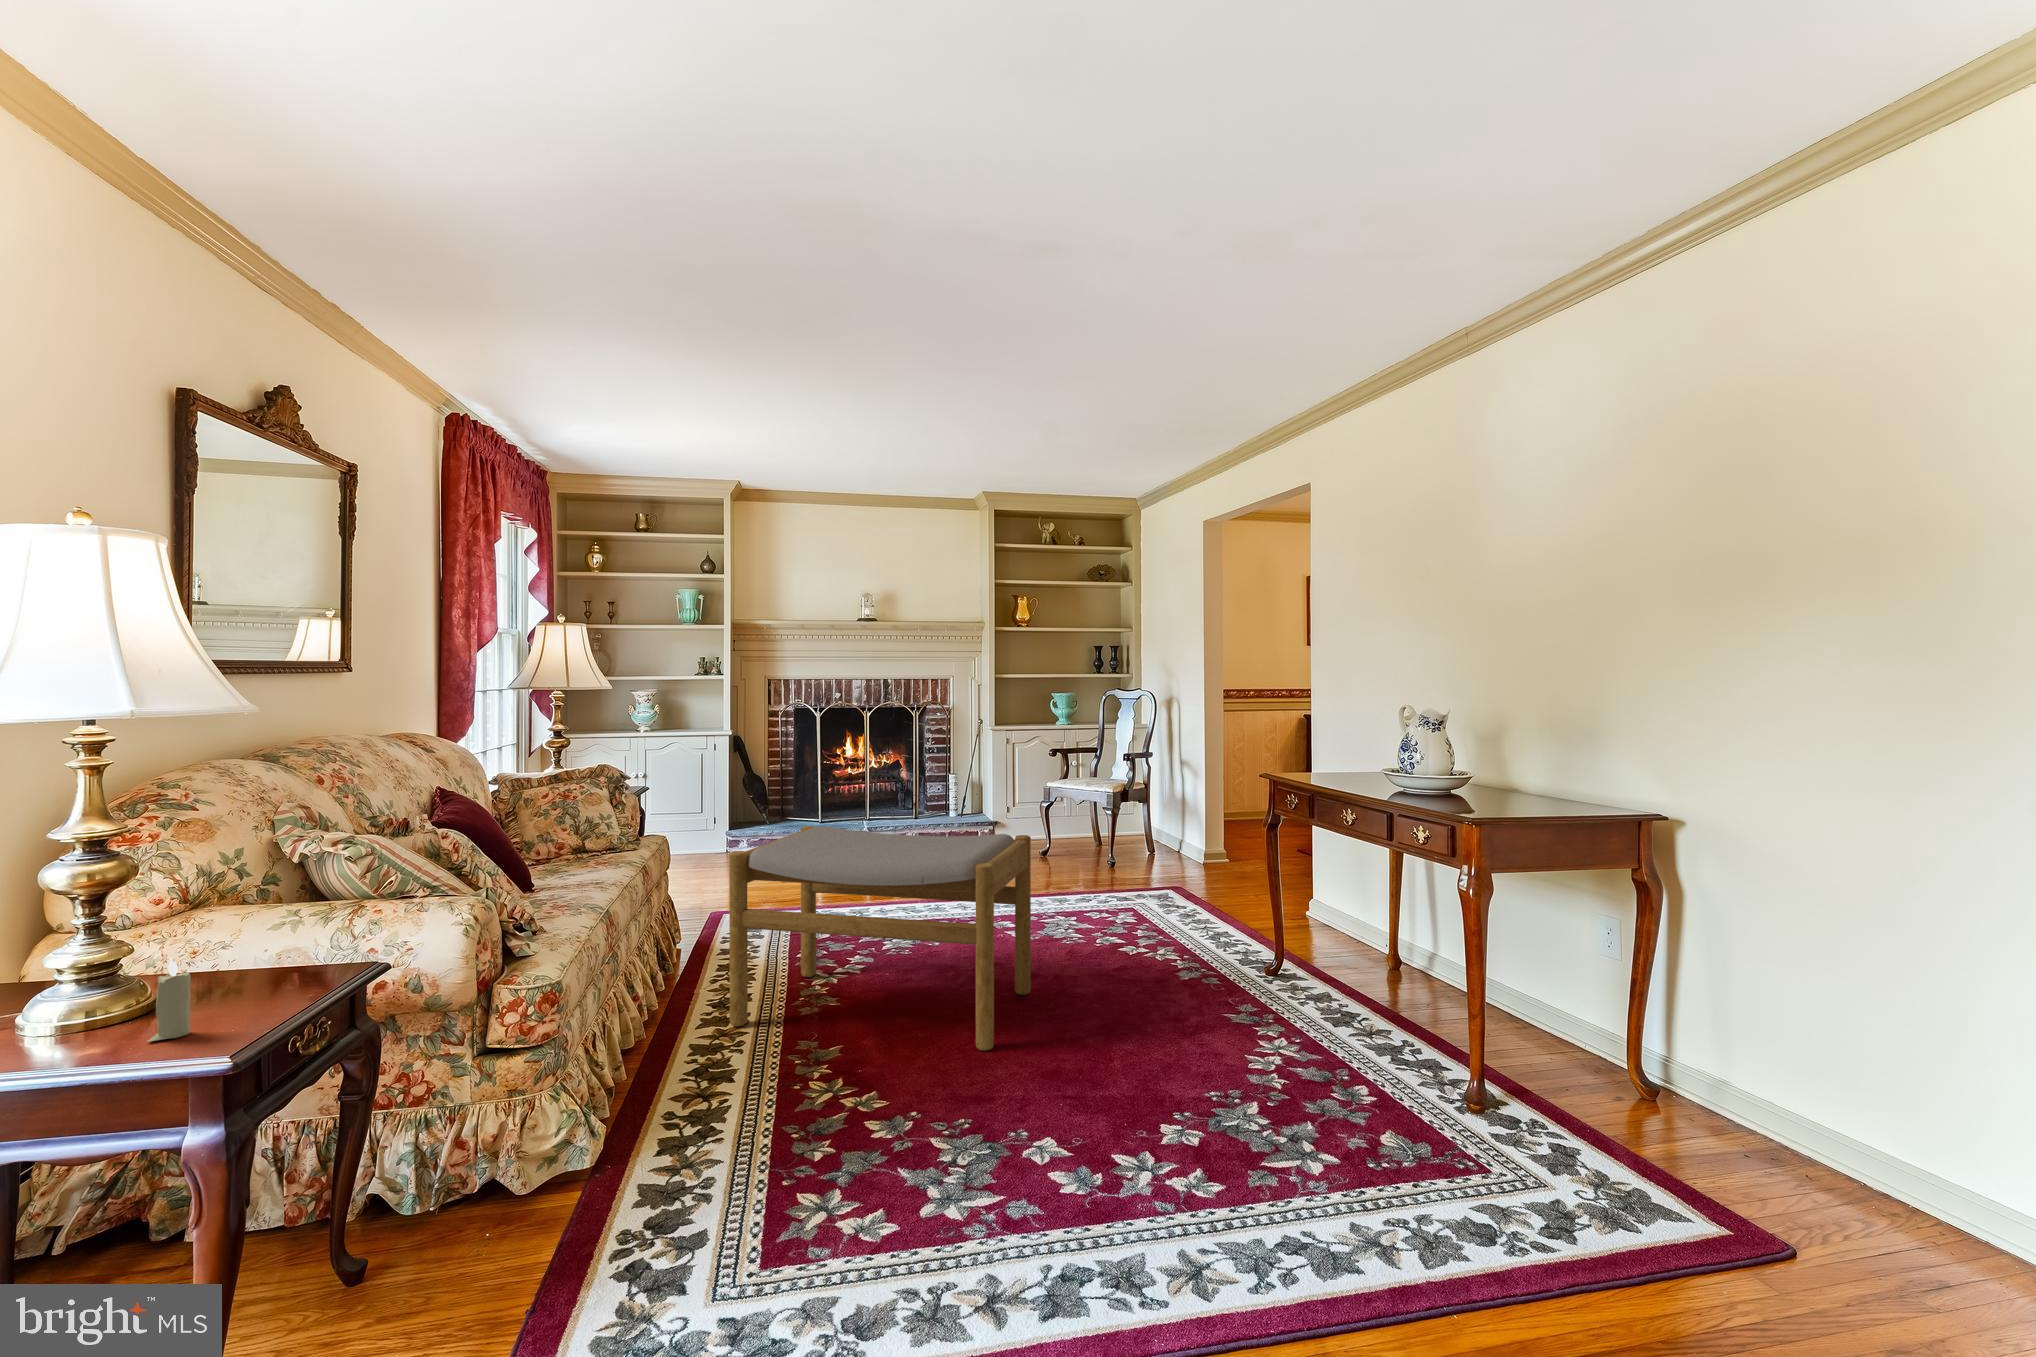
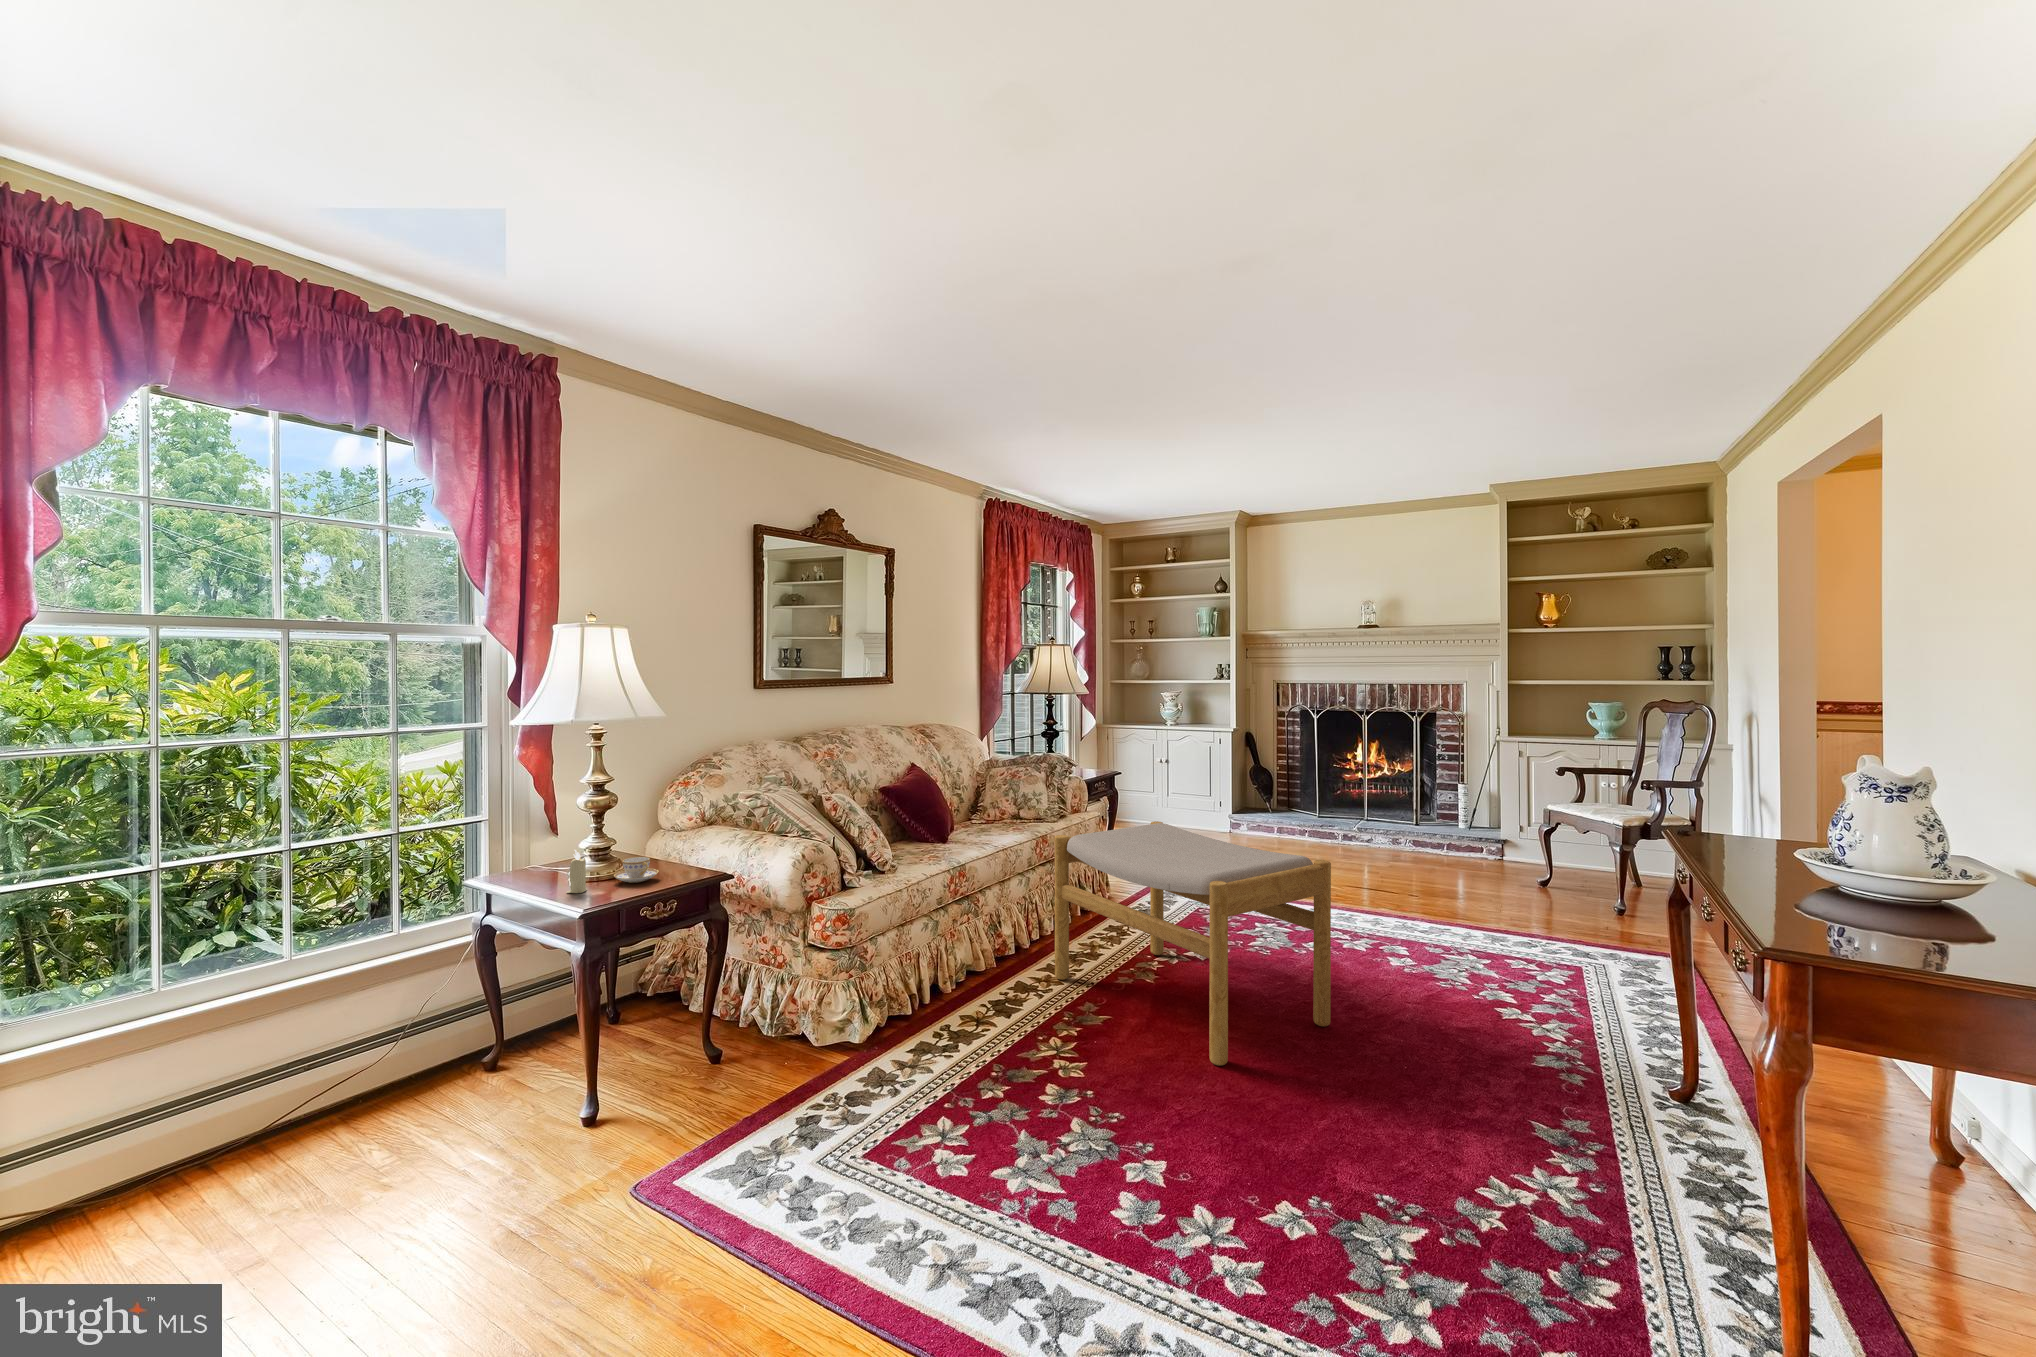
teacup: none [210,955,302,1003] -> present [614,857,659,883]

